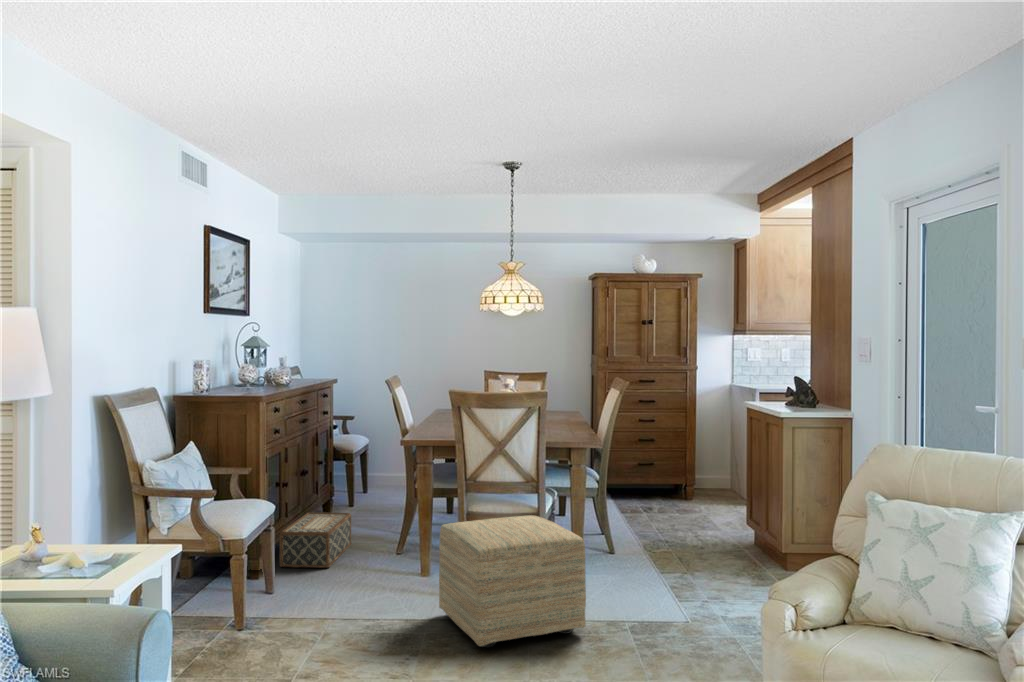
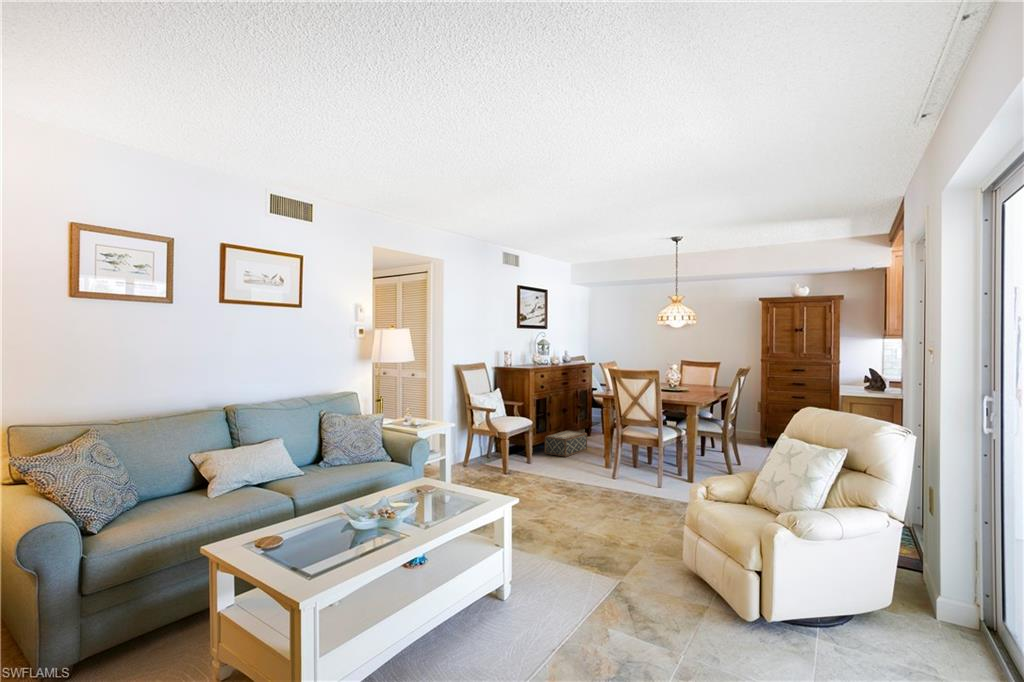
ottoman: present [439,515,586,647] -> none [594,437,659,501]

